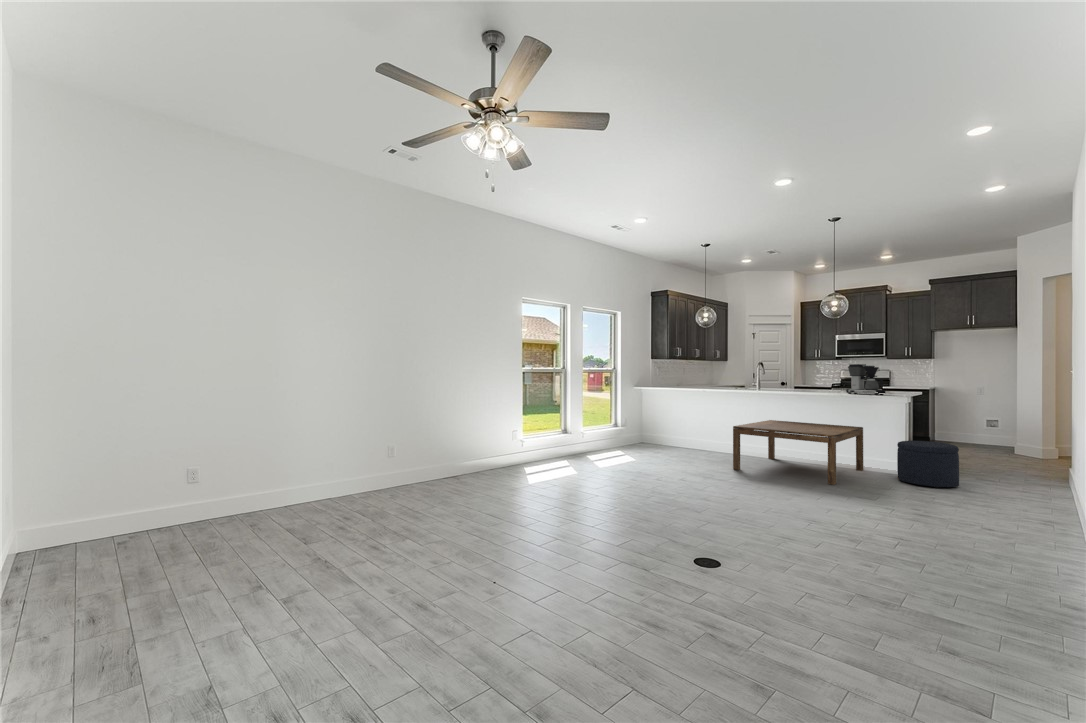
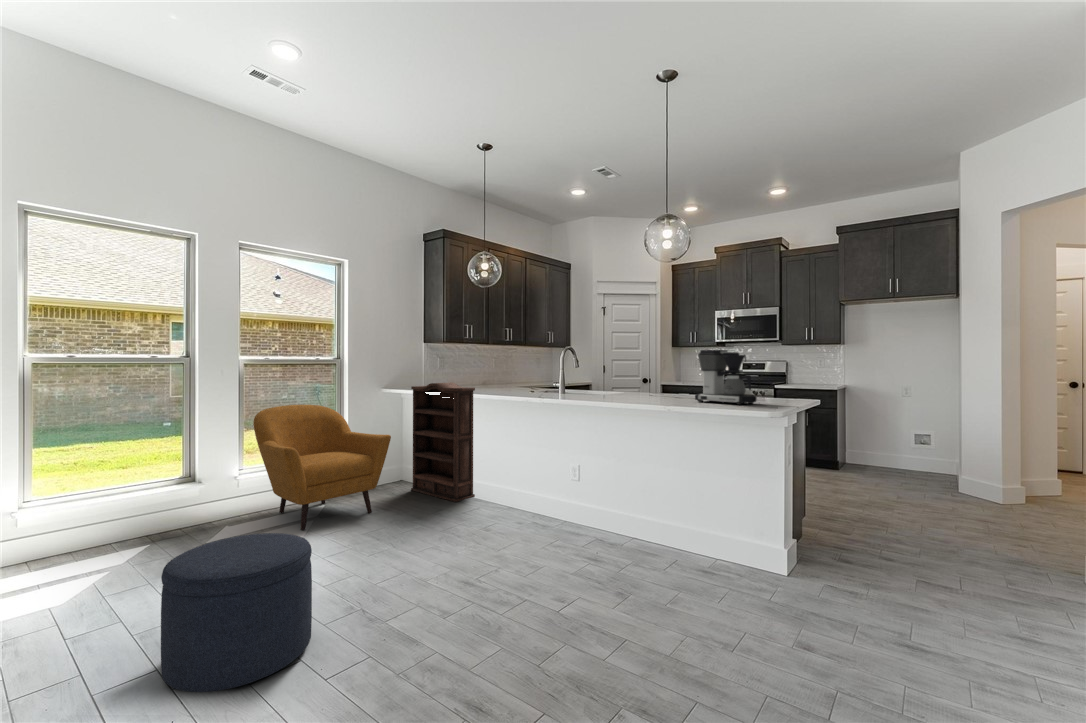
bookshelf: none [660,382,704,451] -> present [411,383,475,502]
armchair: none [593,394,665,458] -> present [253,405,391,530]
coffee table: present [733,420,863,485] -> none [448,451,704,629]
ottoman: present [897,441,959,488] -> present [161,533,312,692]

